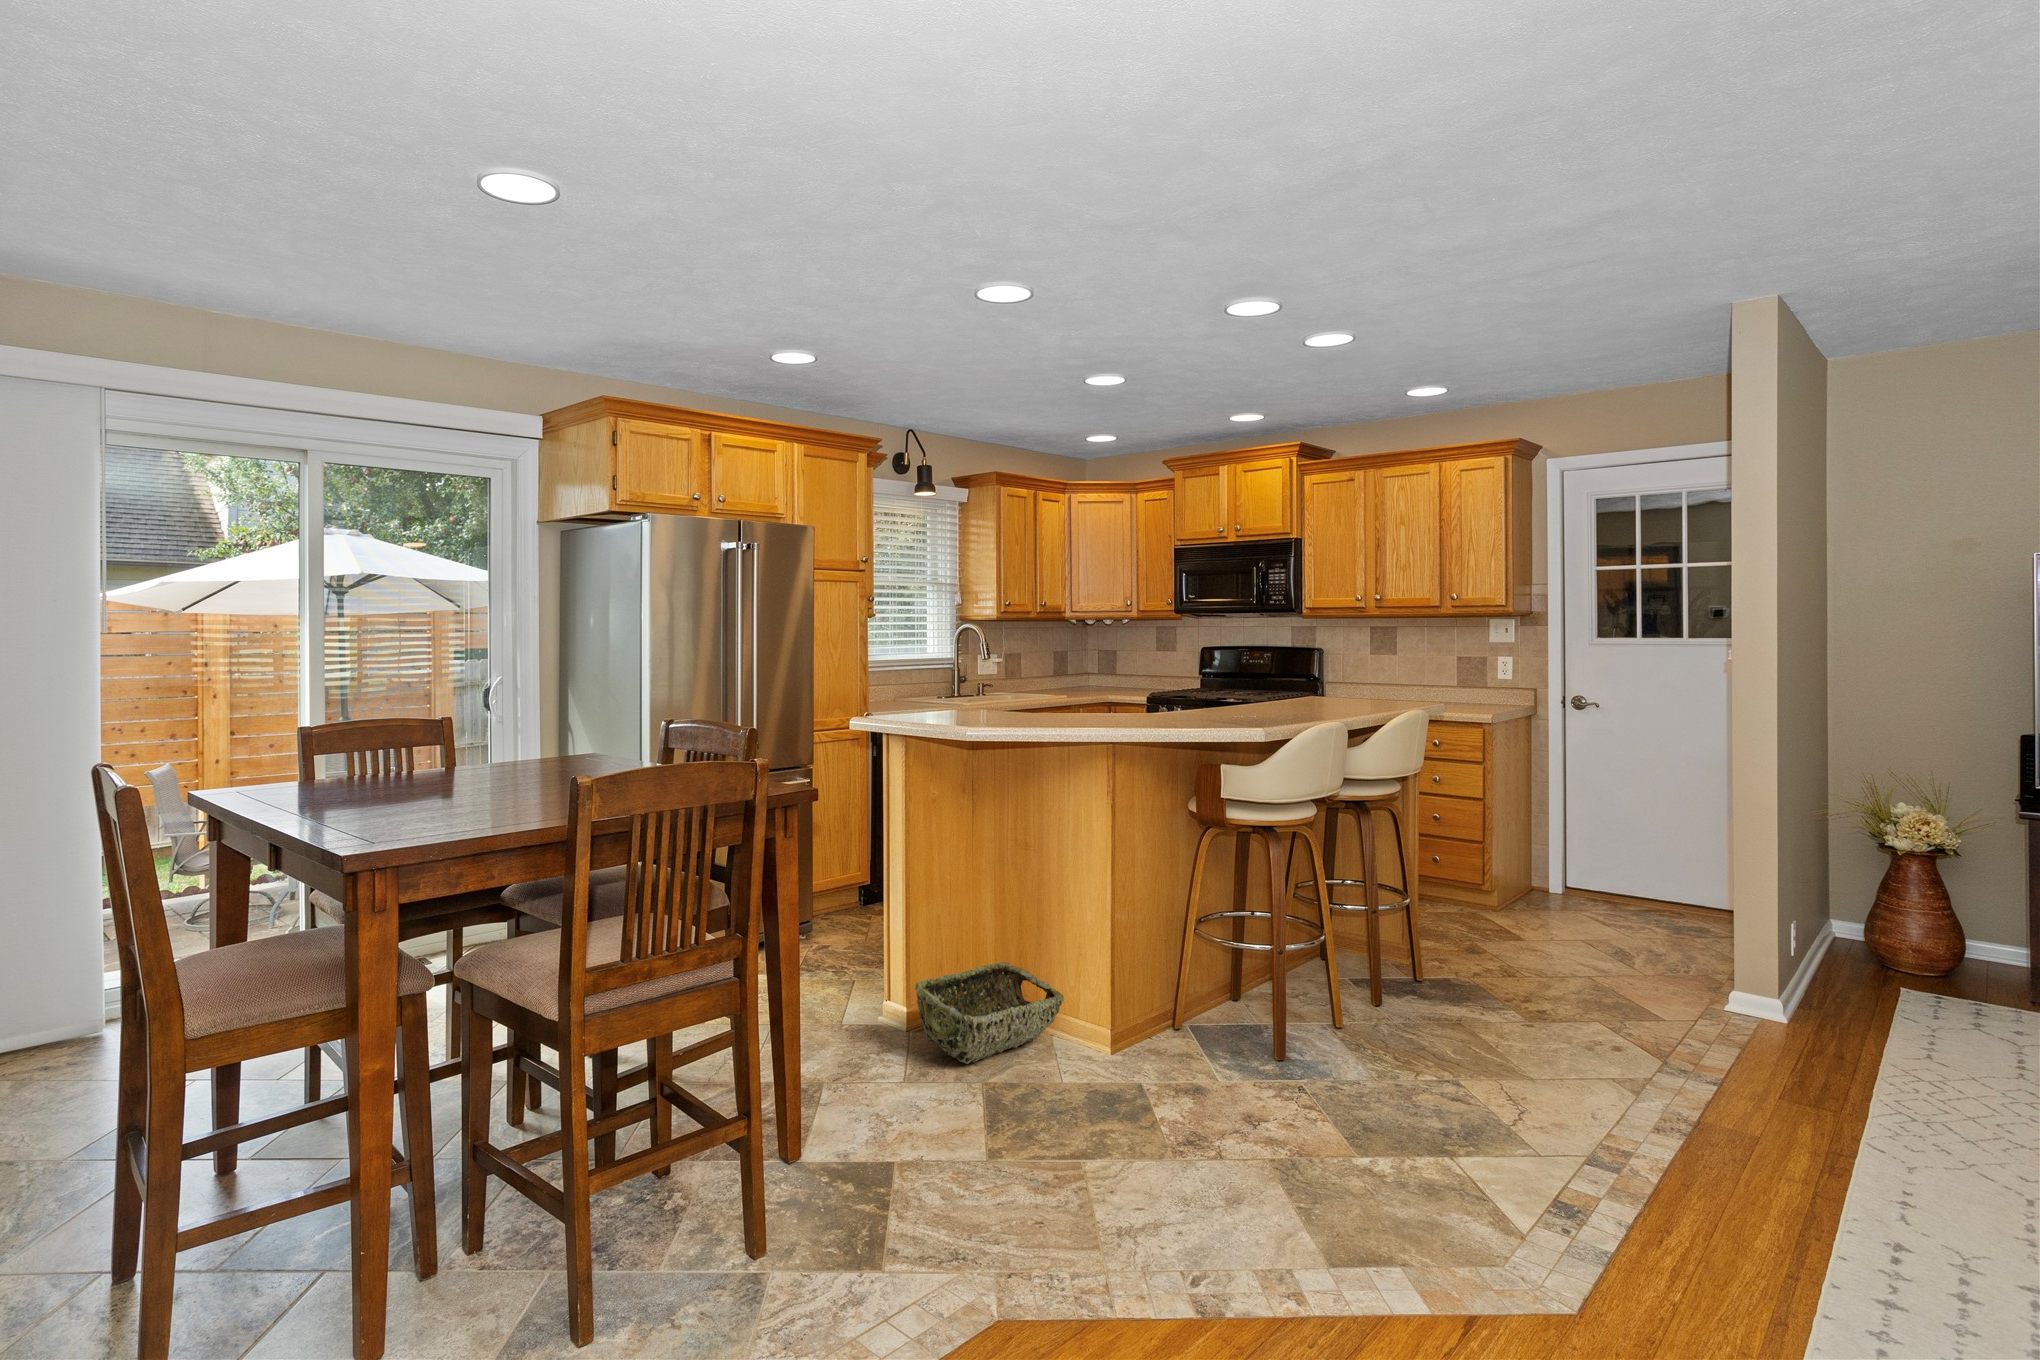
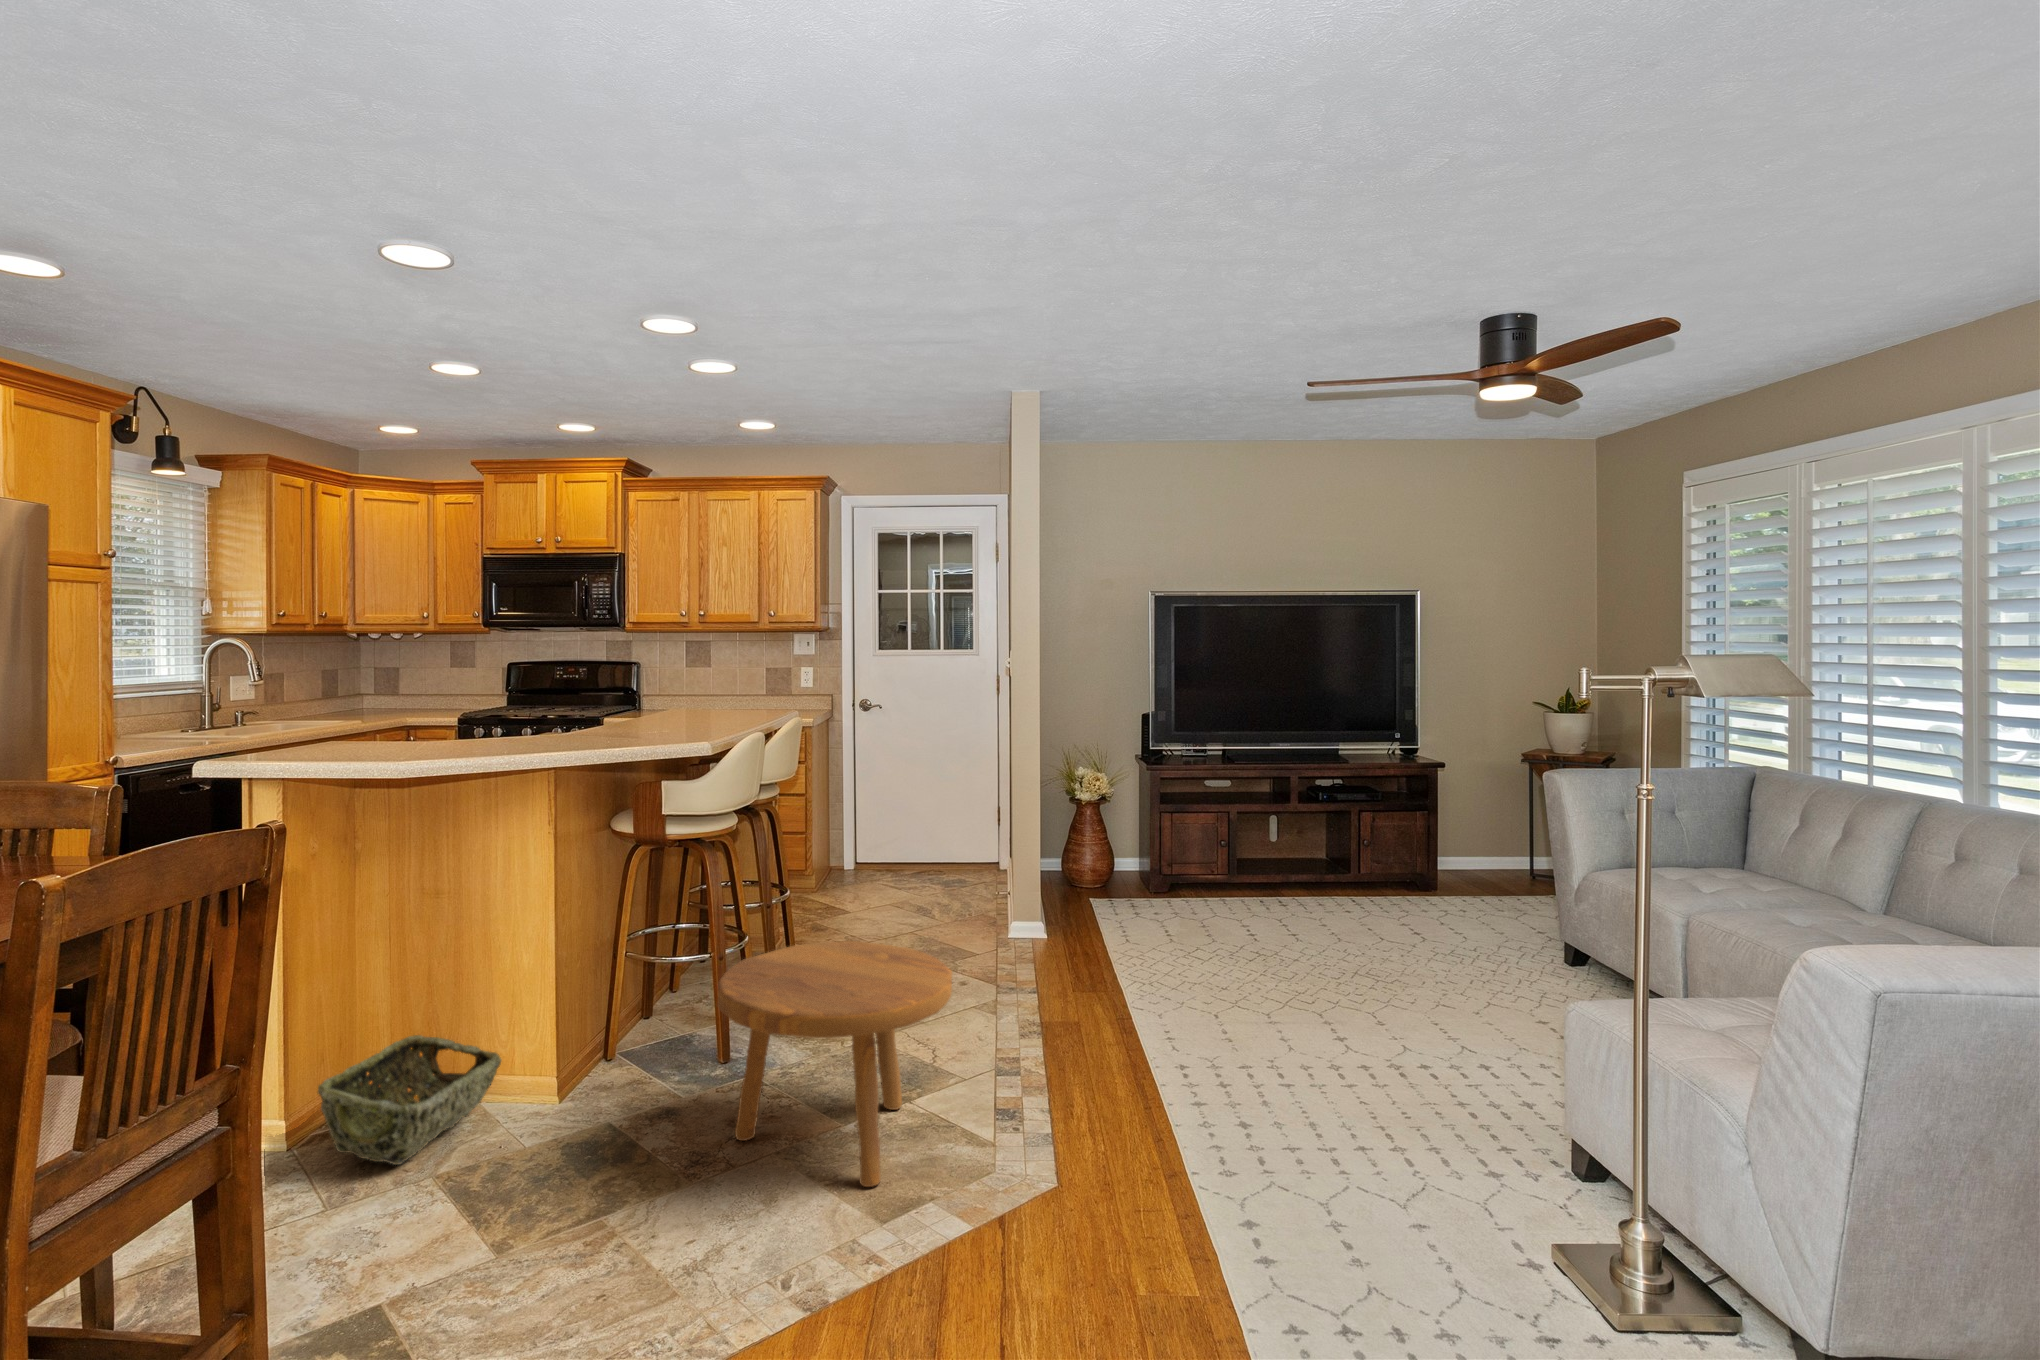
footstool: none [1209,952,1481,1228] -> present [718,941,952,1187]

